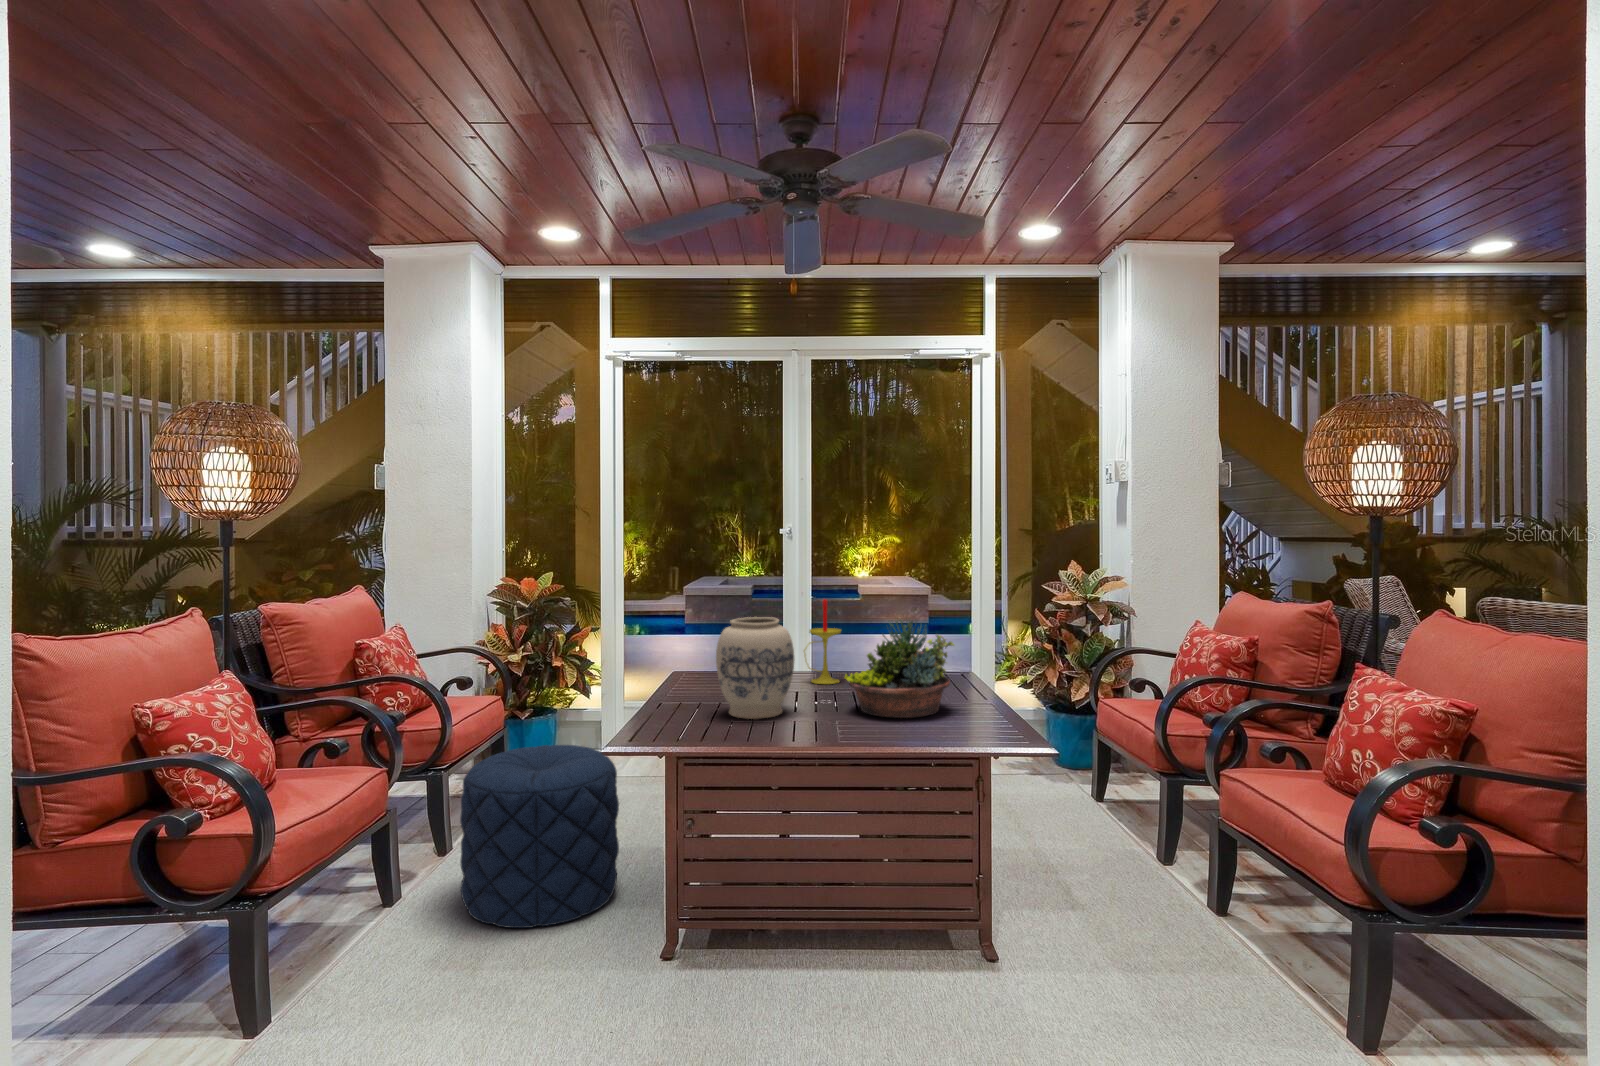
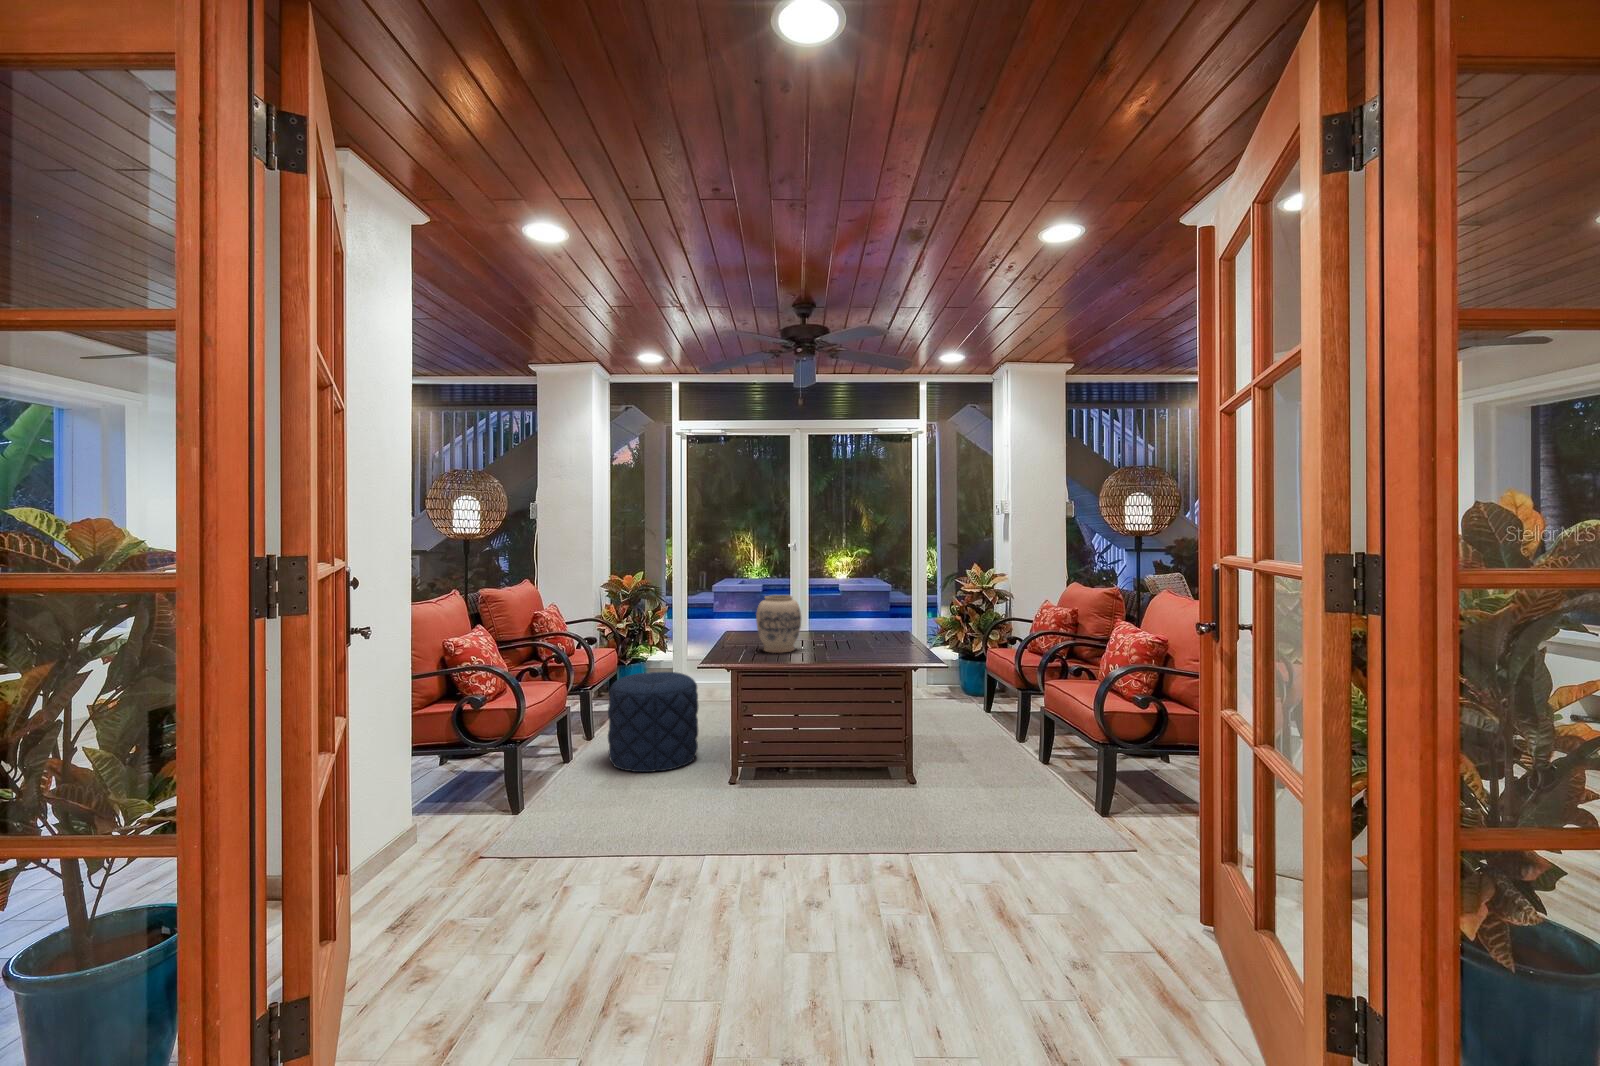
candle: present [804,599,841,684] -> none [805,585,828,637]
succulent planter: present [845,620,954,718] -> none [830,595,894,651]

